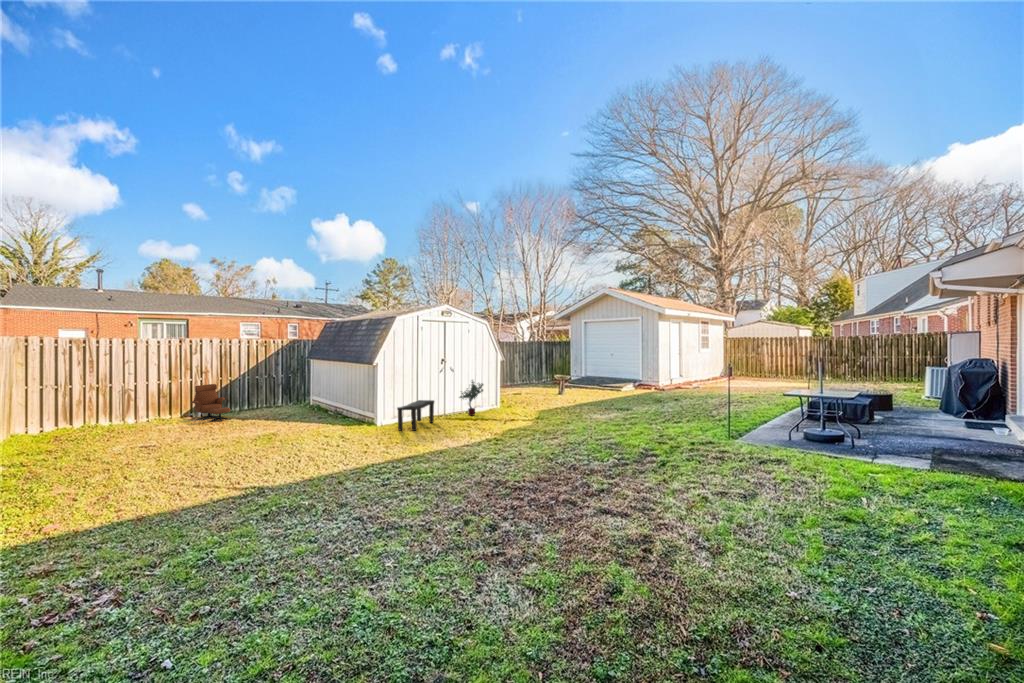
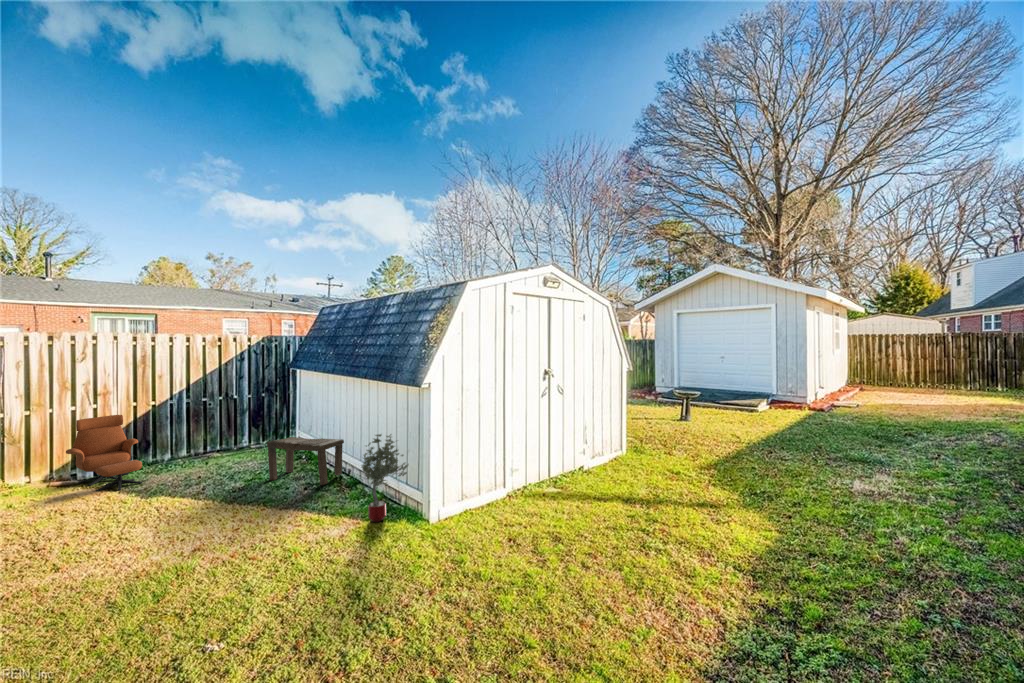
potted tree: present [460,380,483,416] -> present [362,434,408,522]
bench: present [397,400,434,431] -> present [267,437,344,485]

